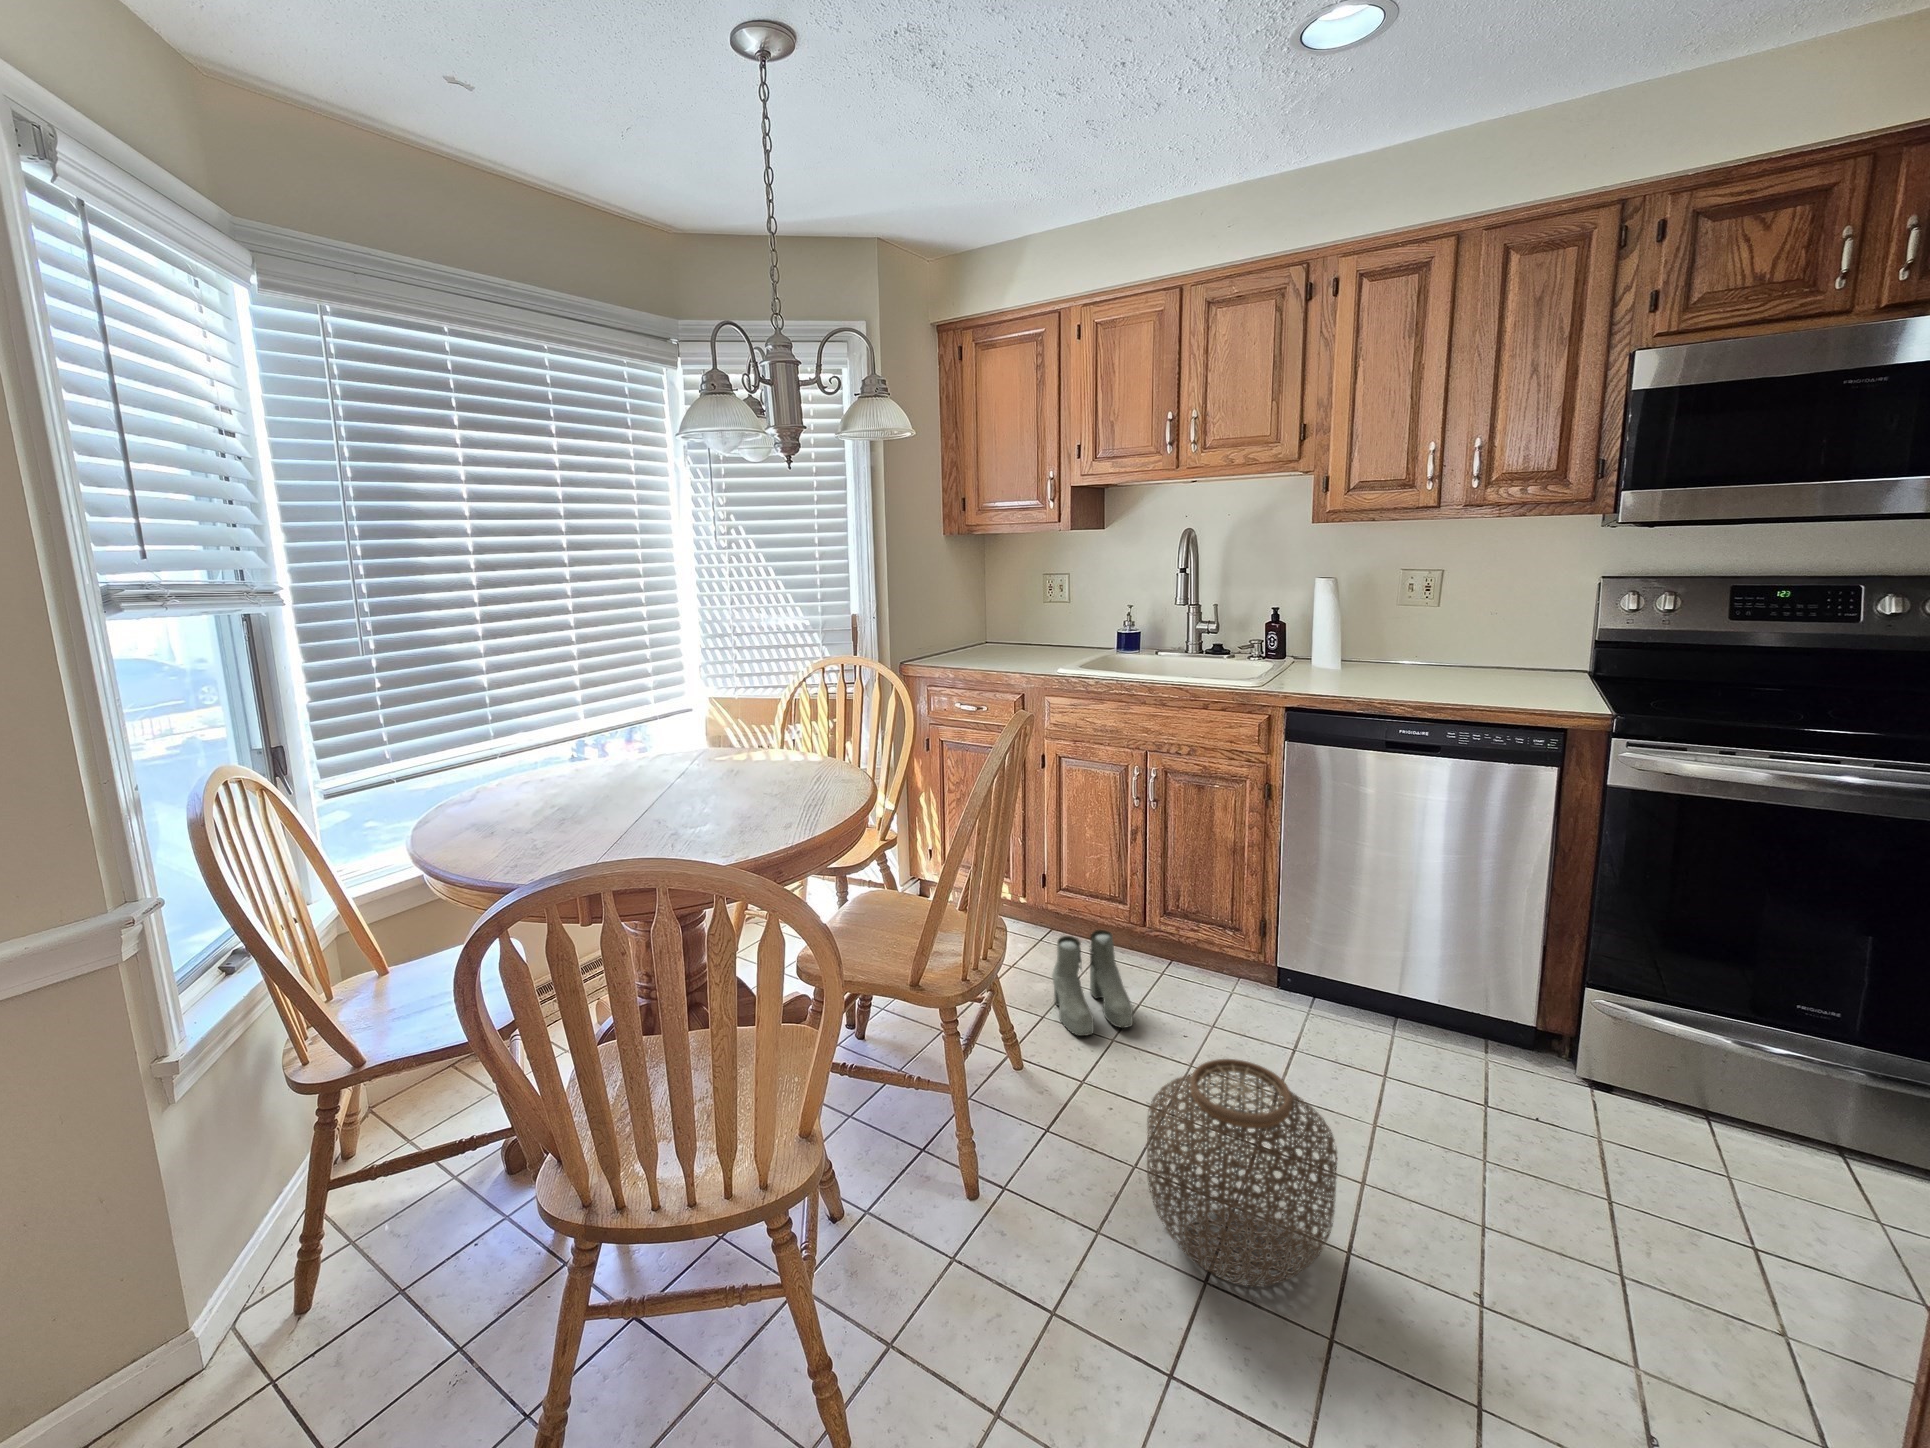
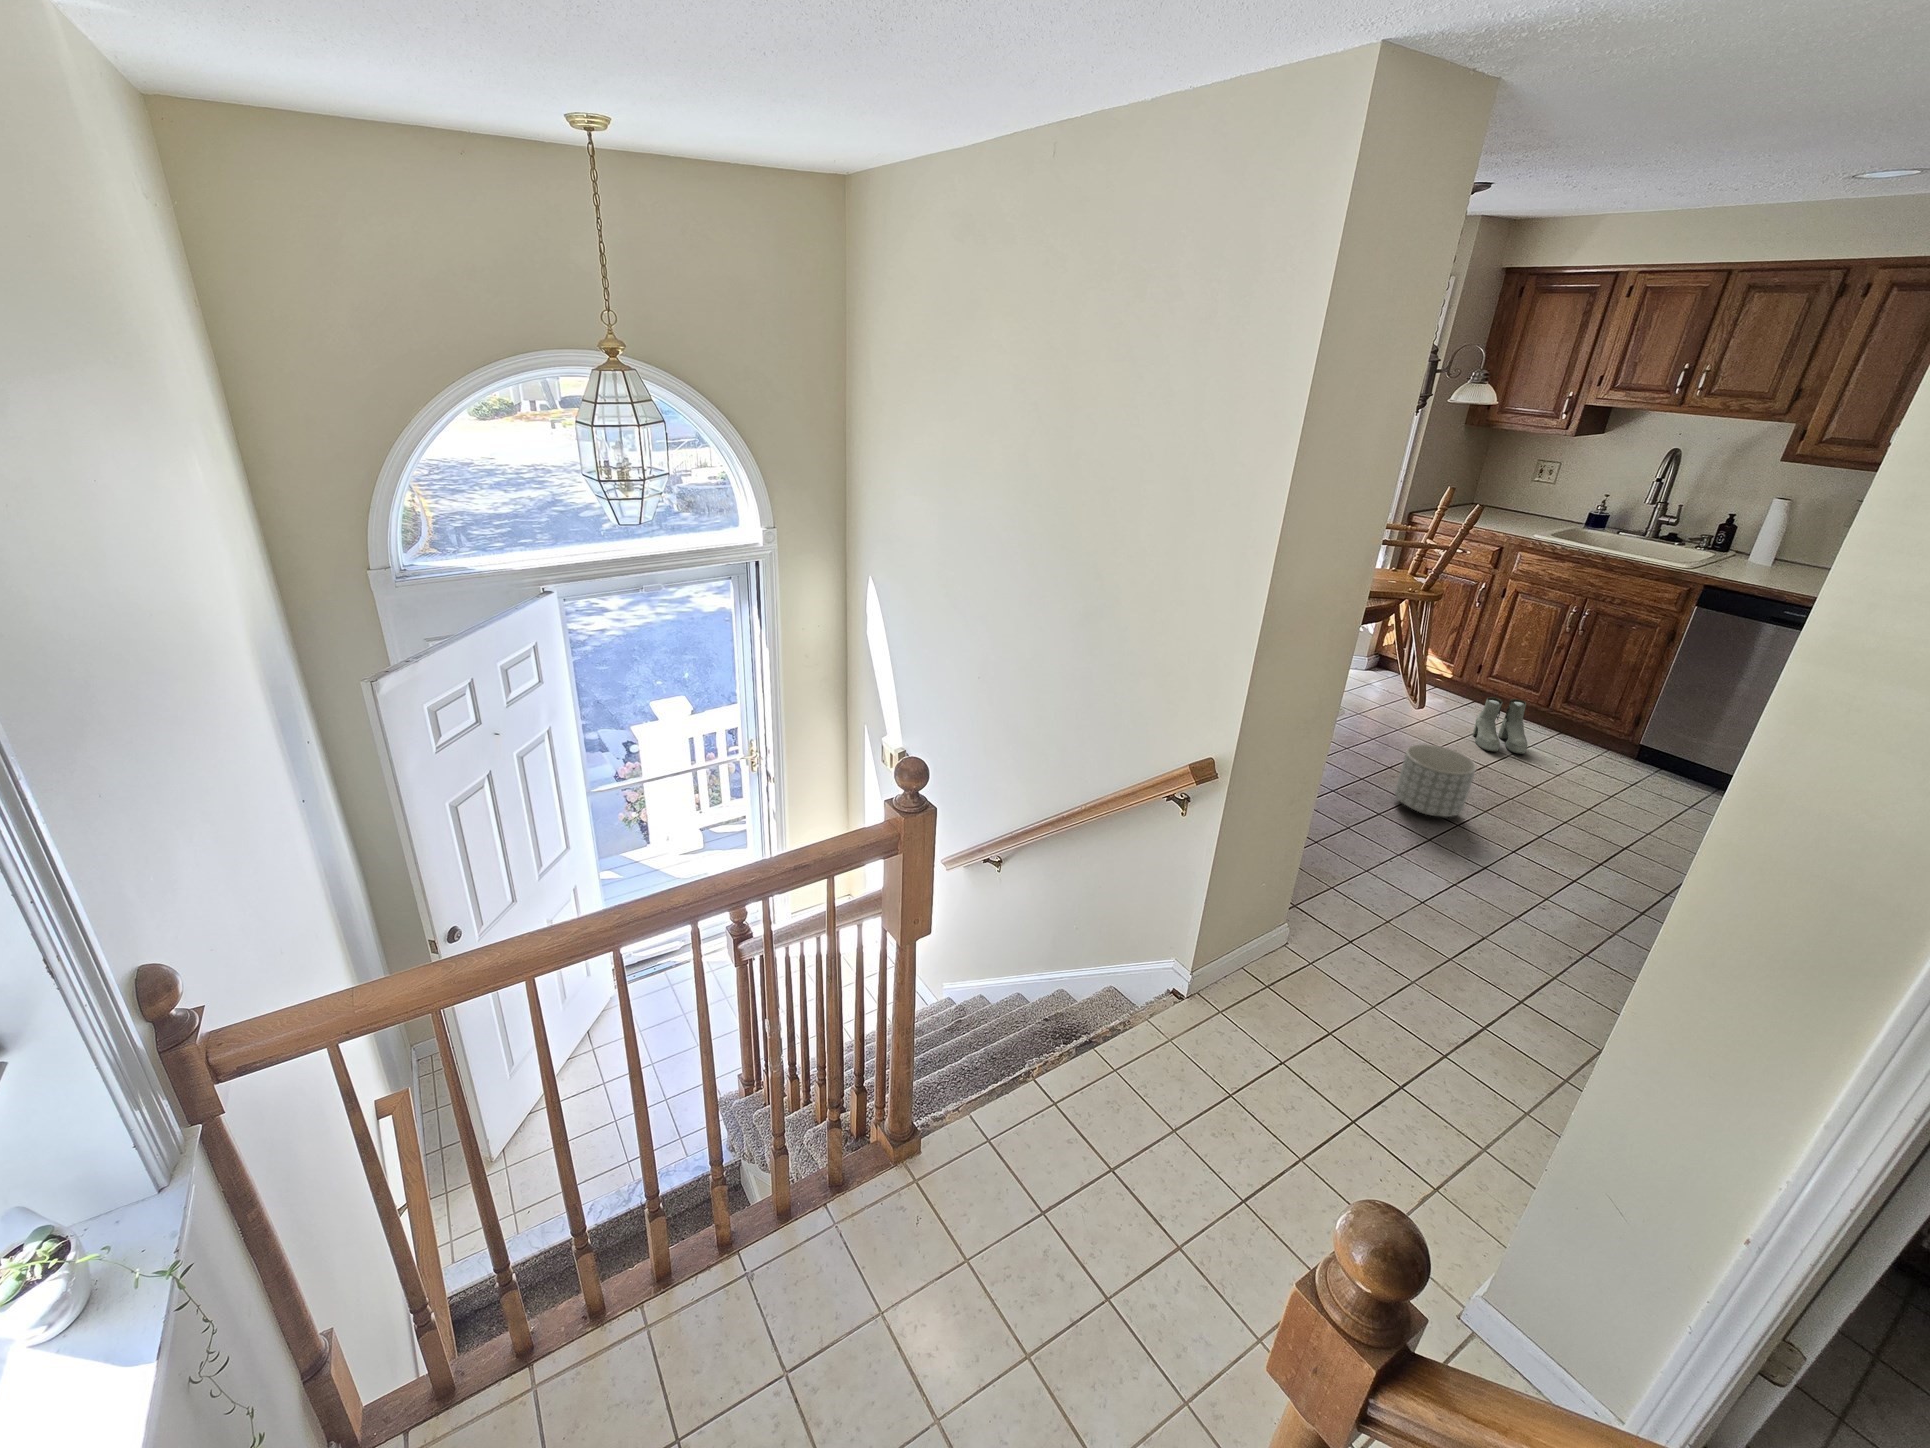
woven basket: present [1147,1059,1337,1287] -> none [1523,749,1638,848]
planter: none [915,1113,1051,1307] -> present [1395,744,1476,817]

